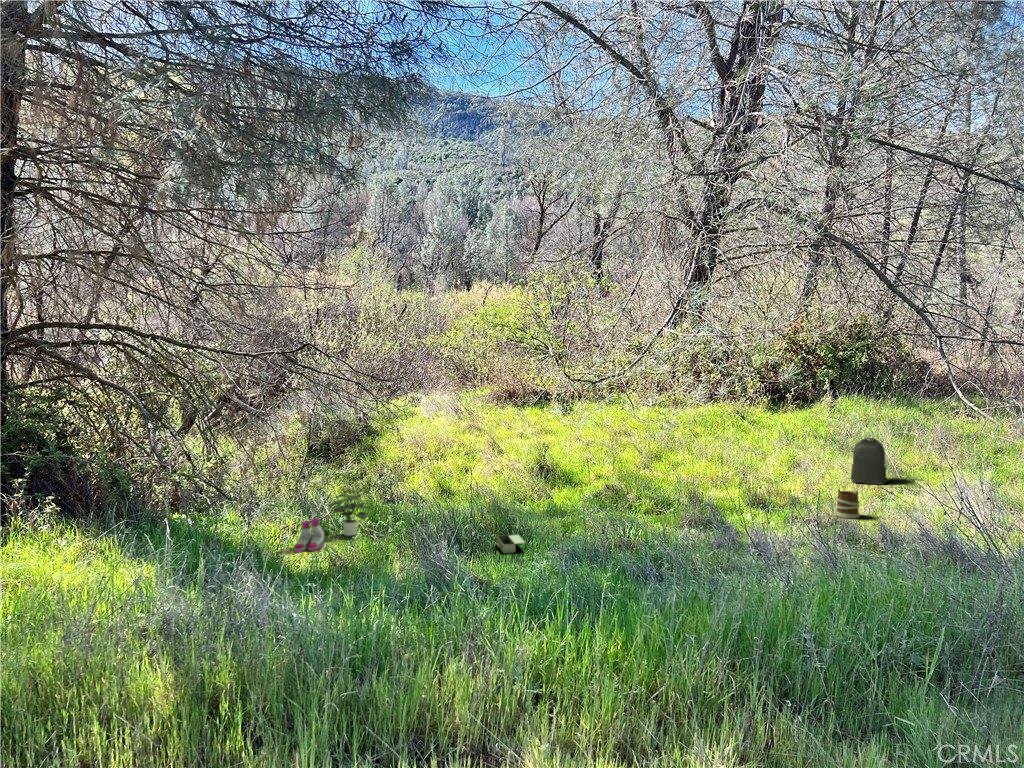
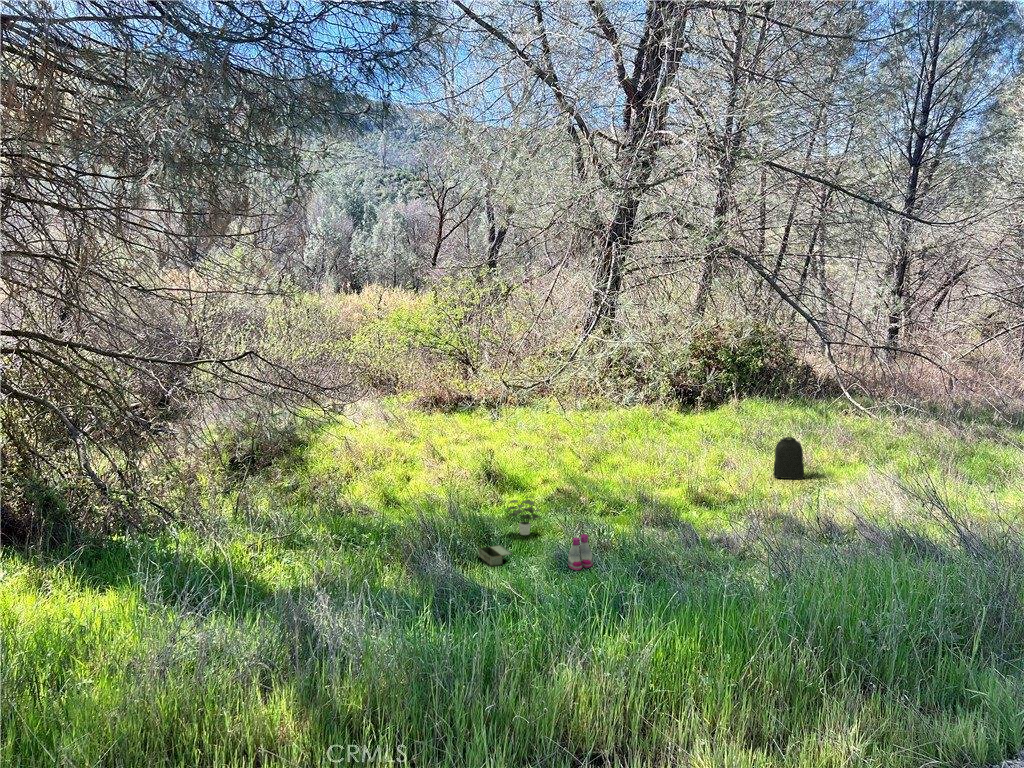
wooden bucket: present [836,478,859,518] -> none [779,476,800,513]
potted plant: present [331,491,372,536] -> present [507,497,541,535]
boots: present [294,518,325,553] -> present [568,534,593,570]

